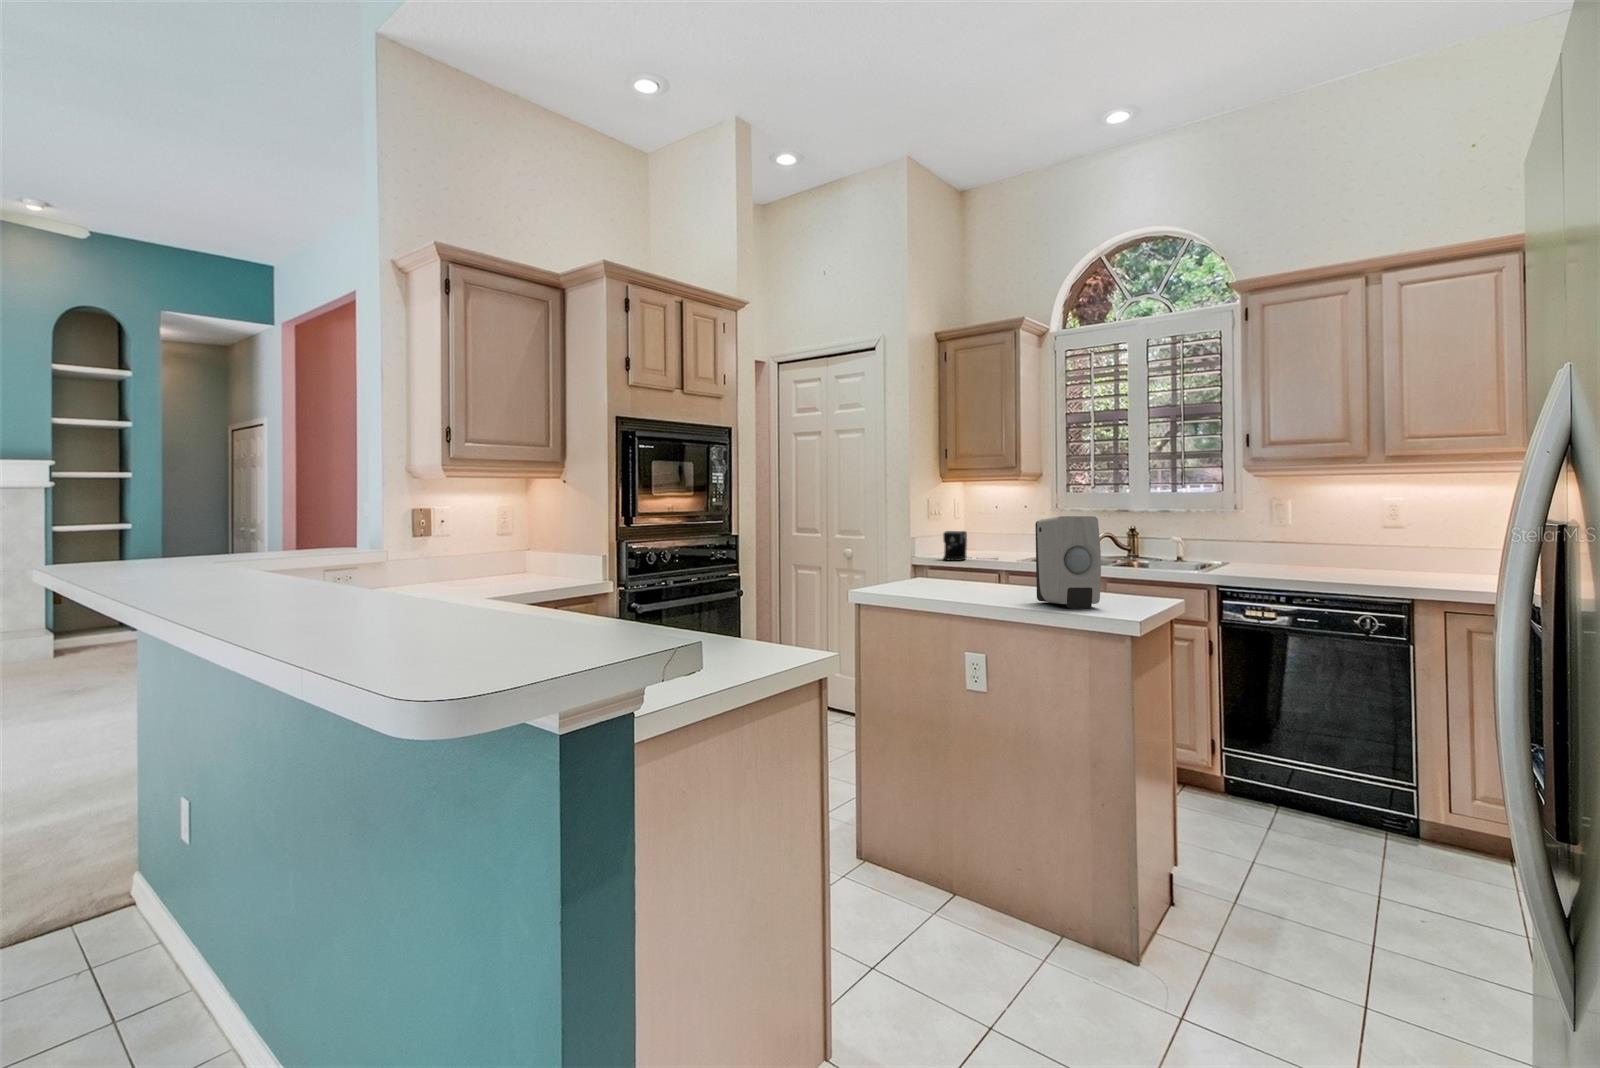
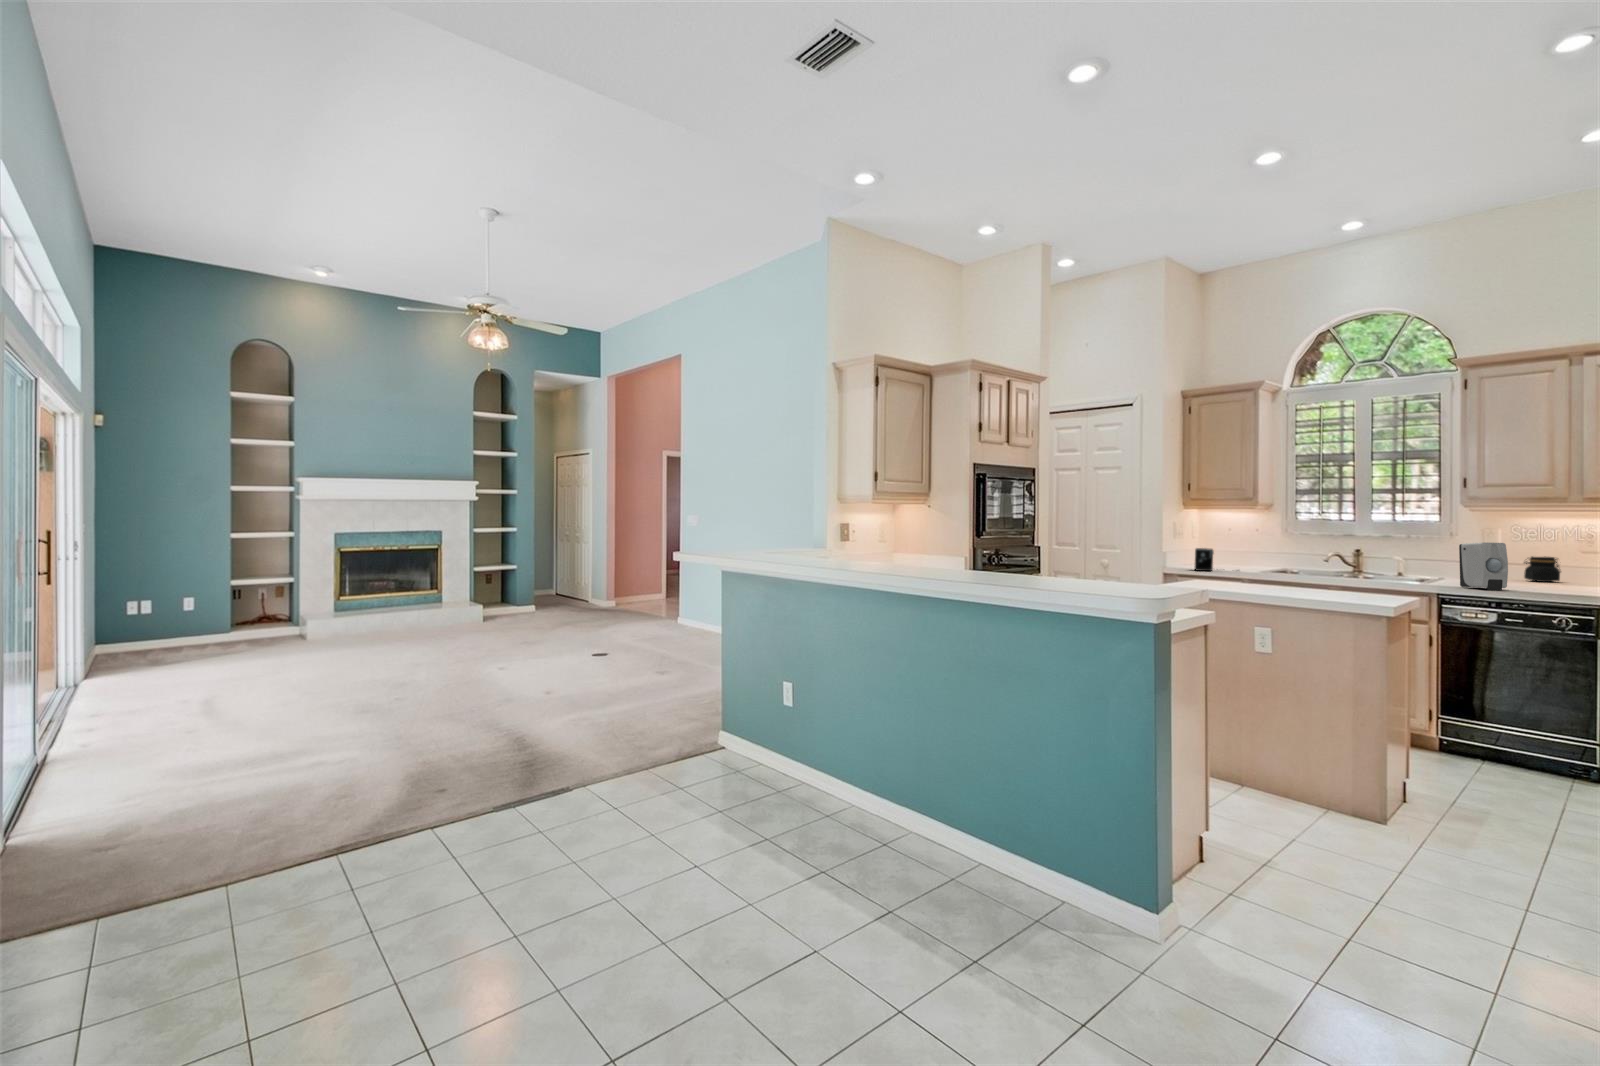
soap dispenser: present [1035,516,1101,609] -> present [1459,542,1508,590]
jar: none [1312,532,1353,564] -> present [1524,557,1561,582]

